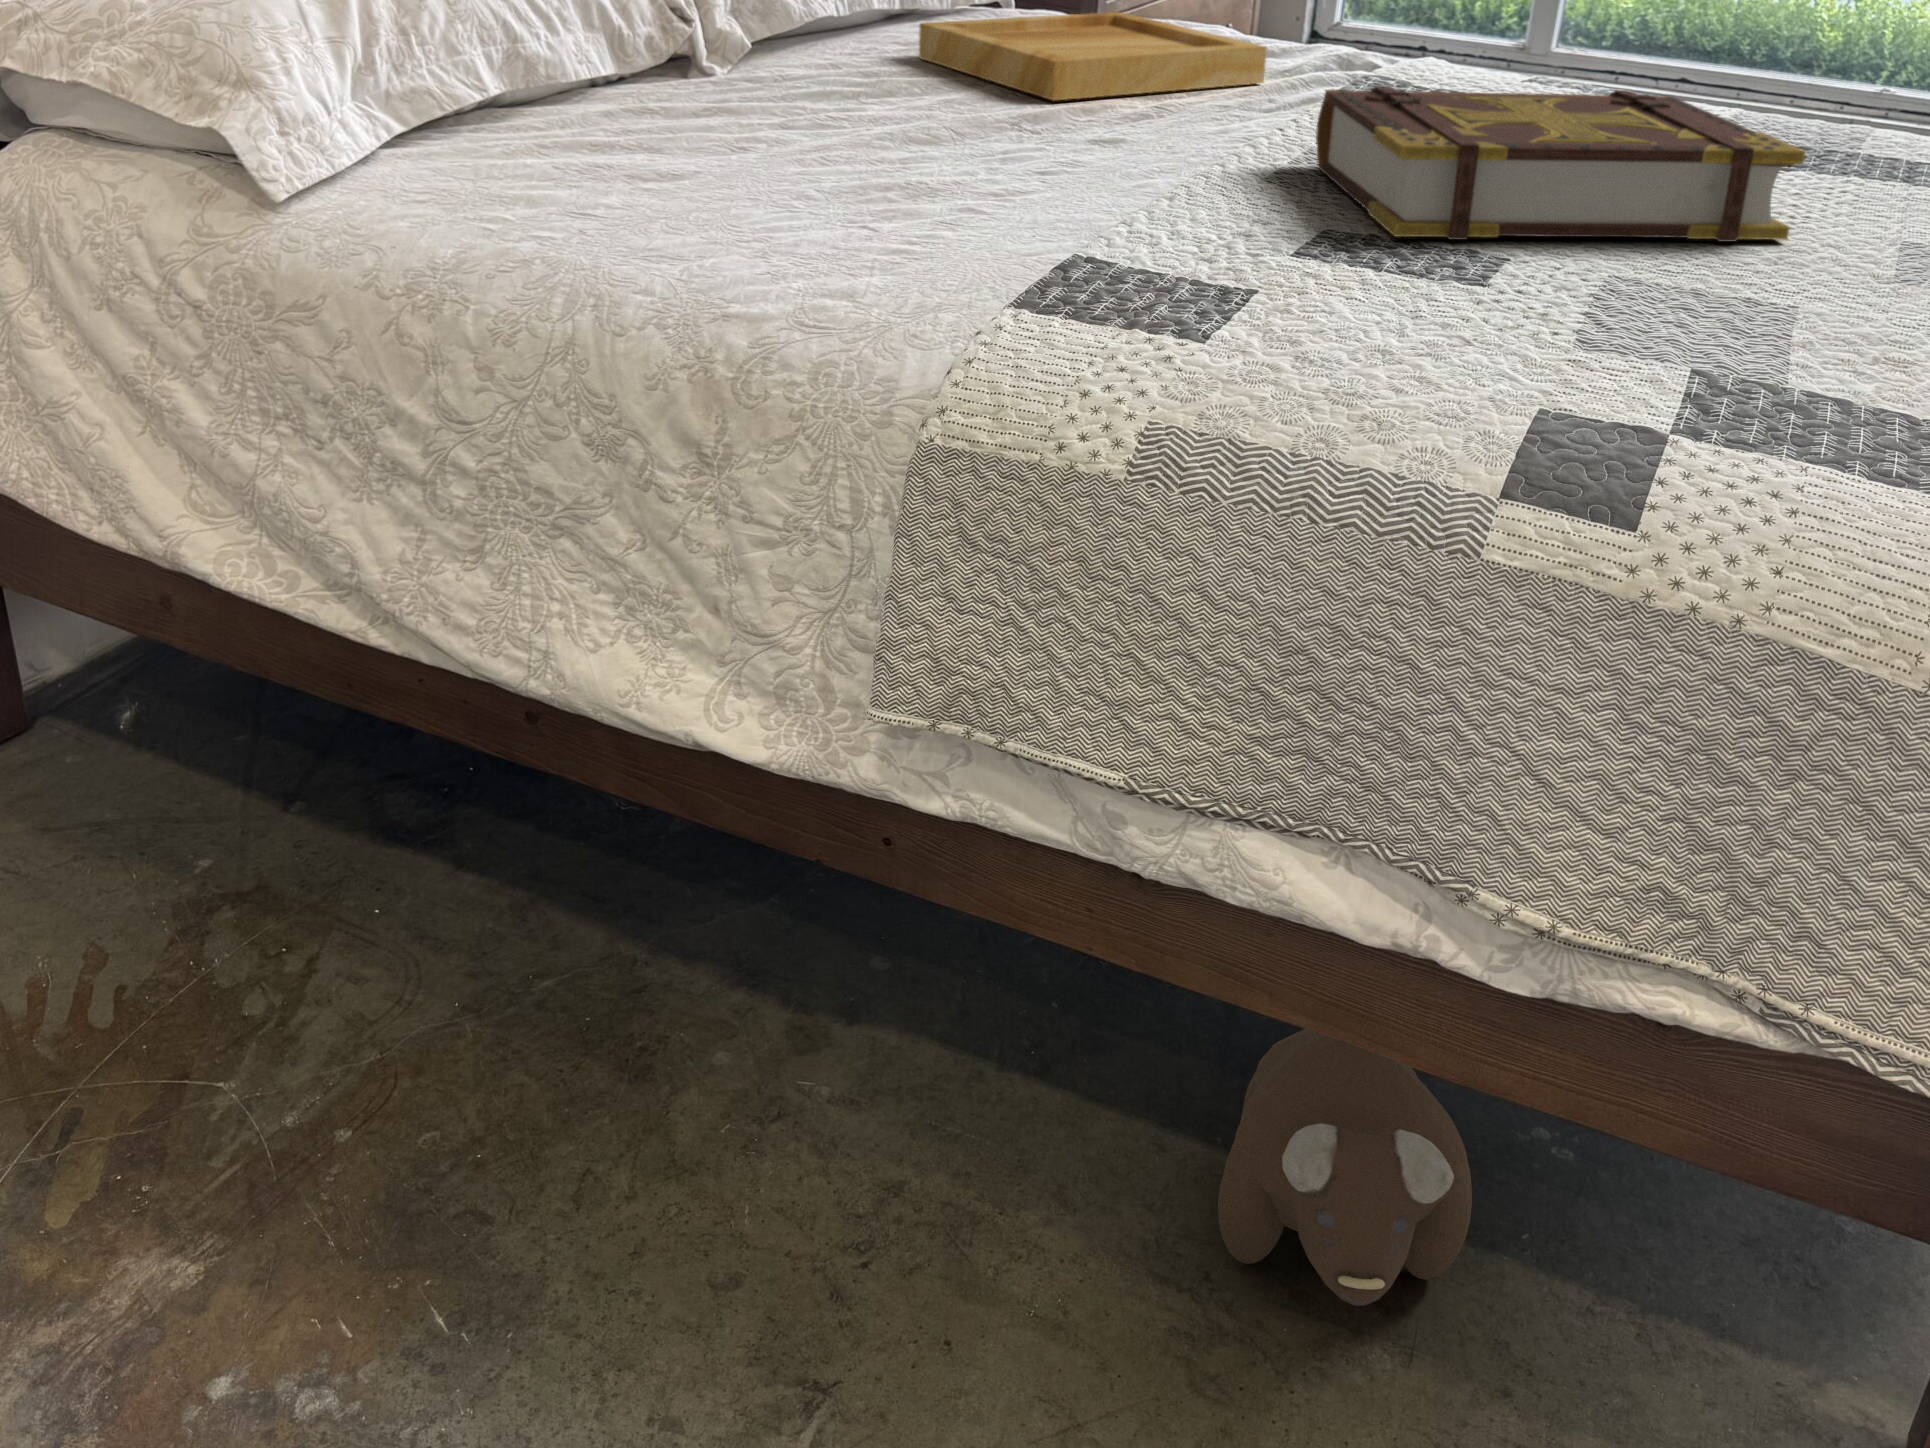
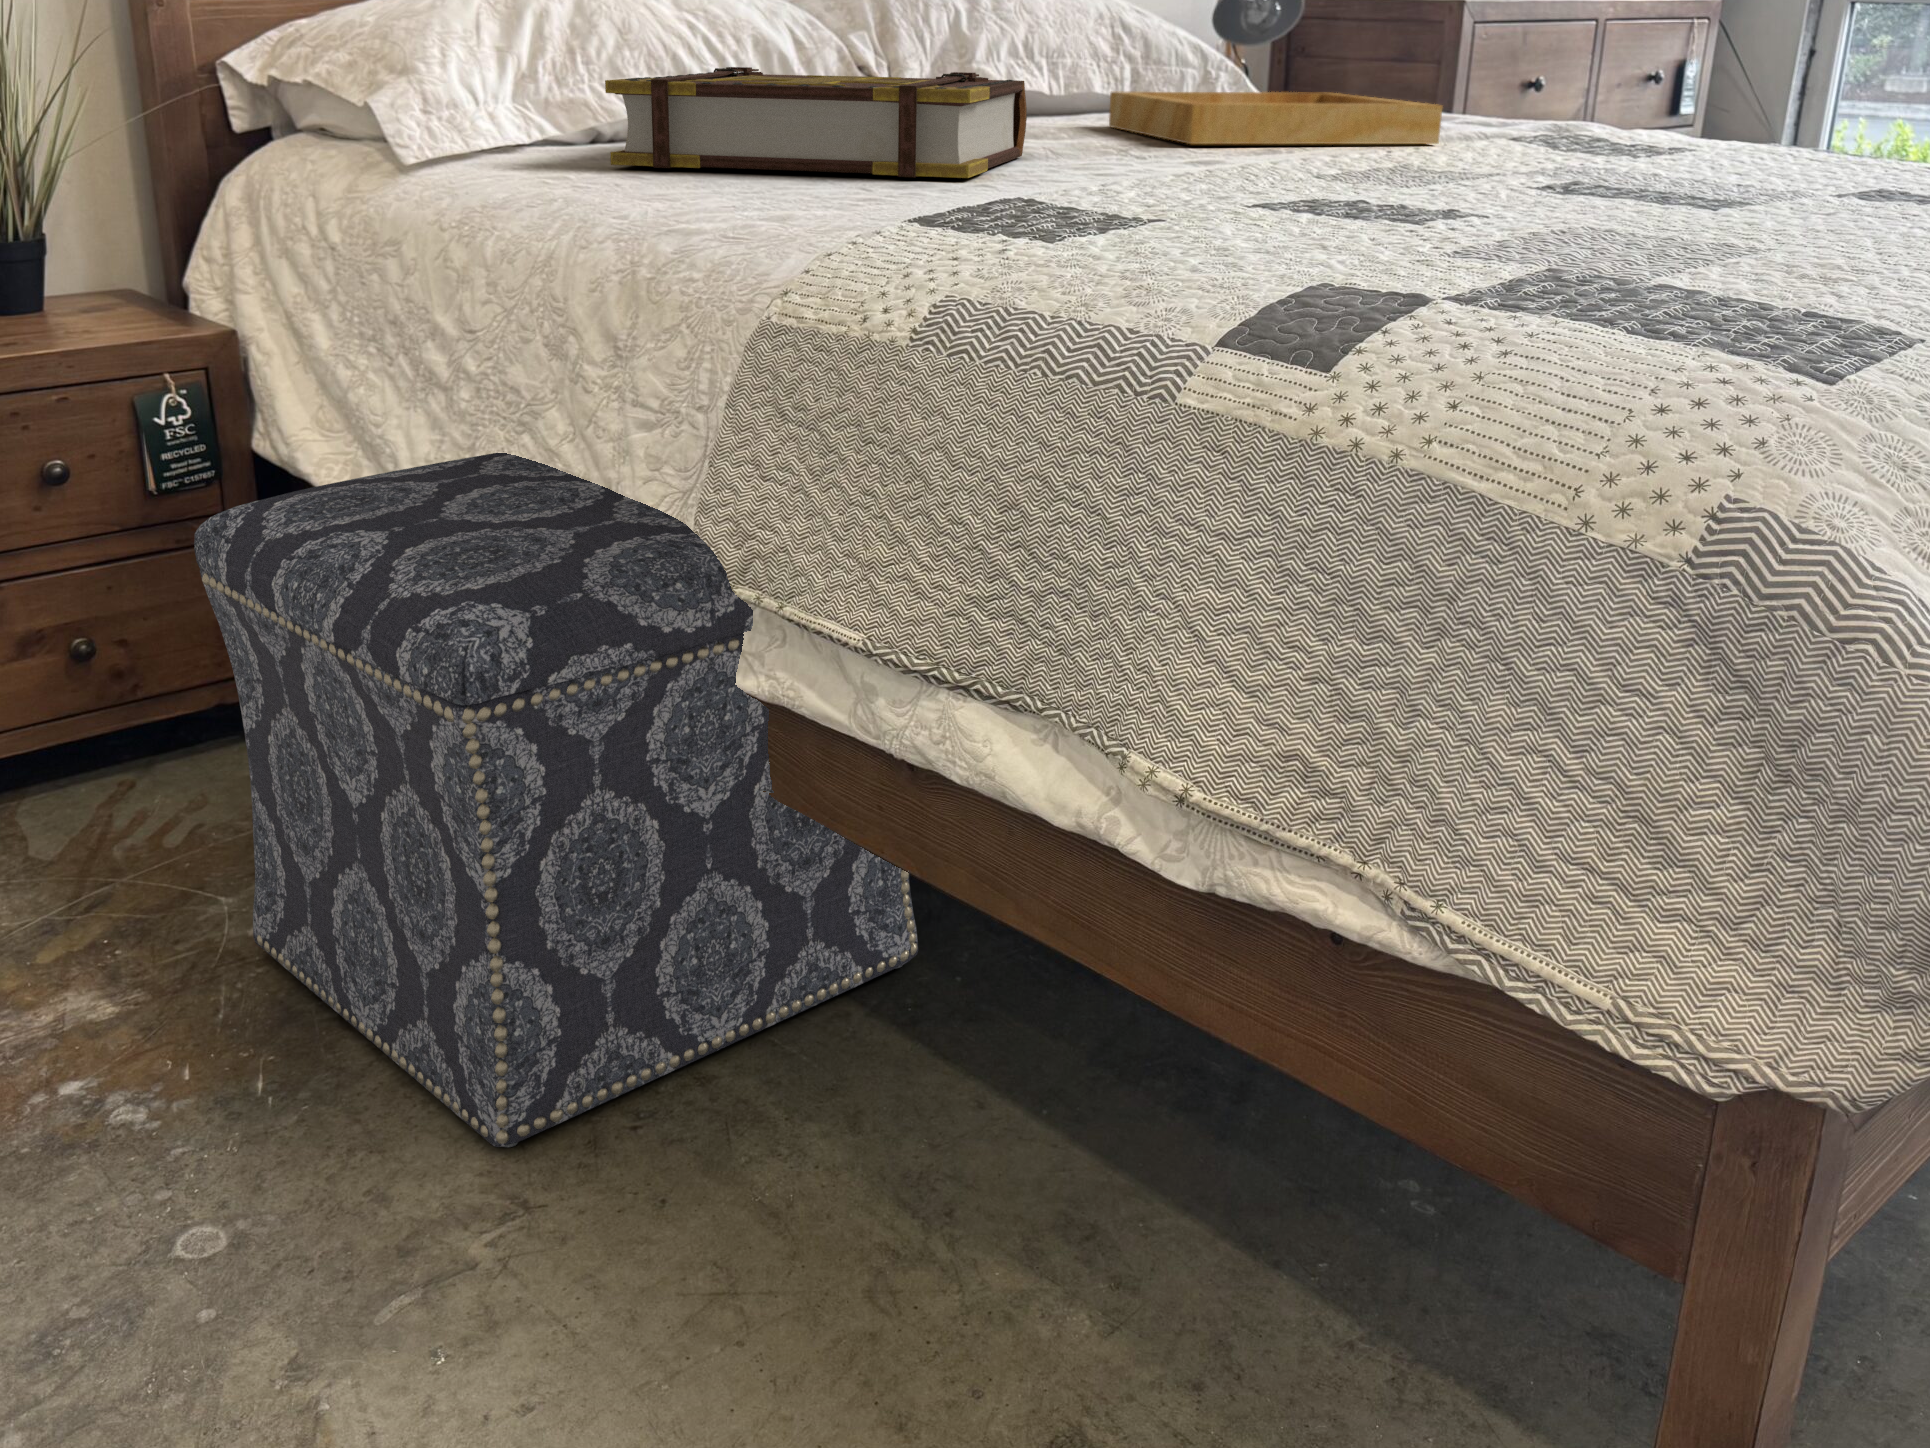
book: present [1316,85,1805,242] -> present [605,67,1027,178]
ottoman: none [245,502,1042,1326] -> present [194,453,918,1147]
plush toy: present [1218,1029,1472,1306] -> none [962,974,1229,1258]

